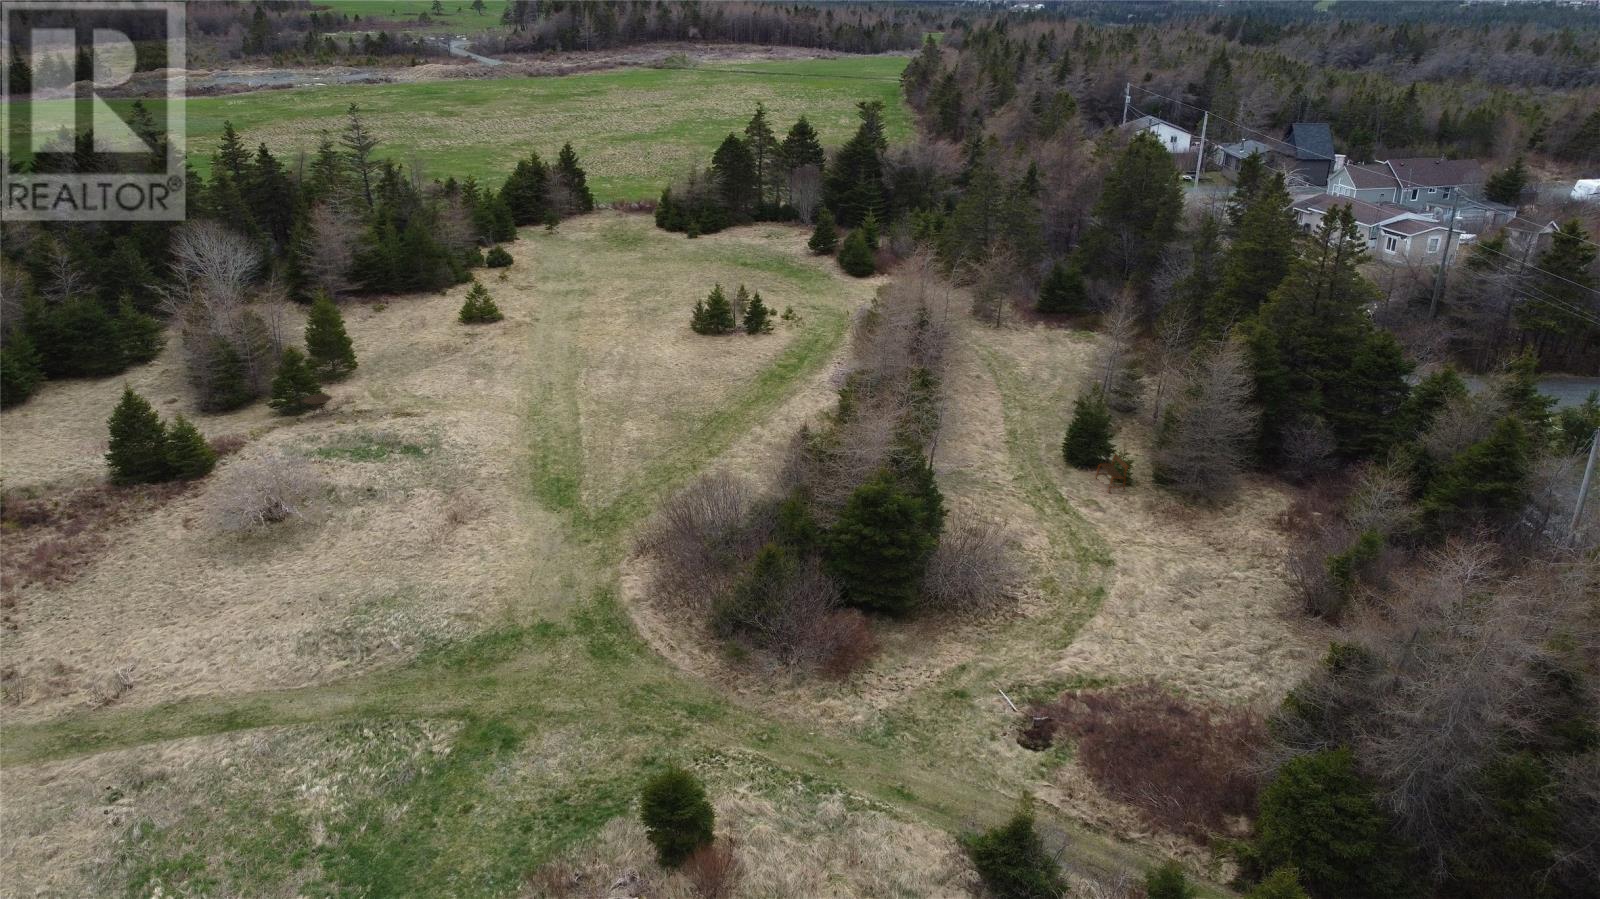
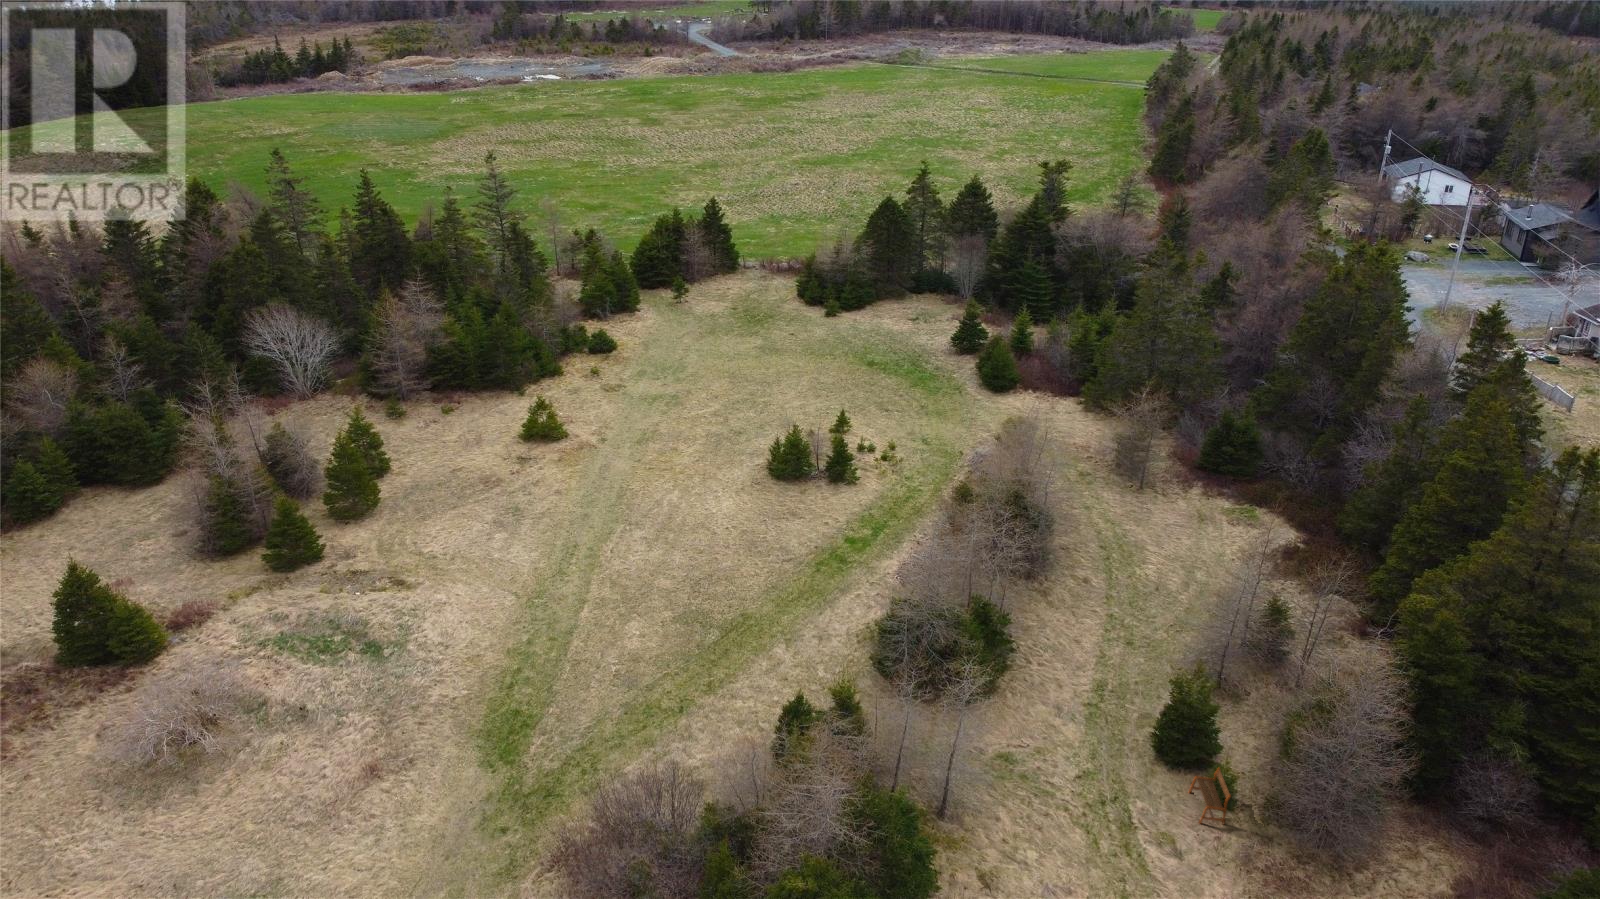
round table: present [303,394,332,414] -> none [292,549,324,577]

